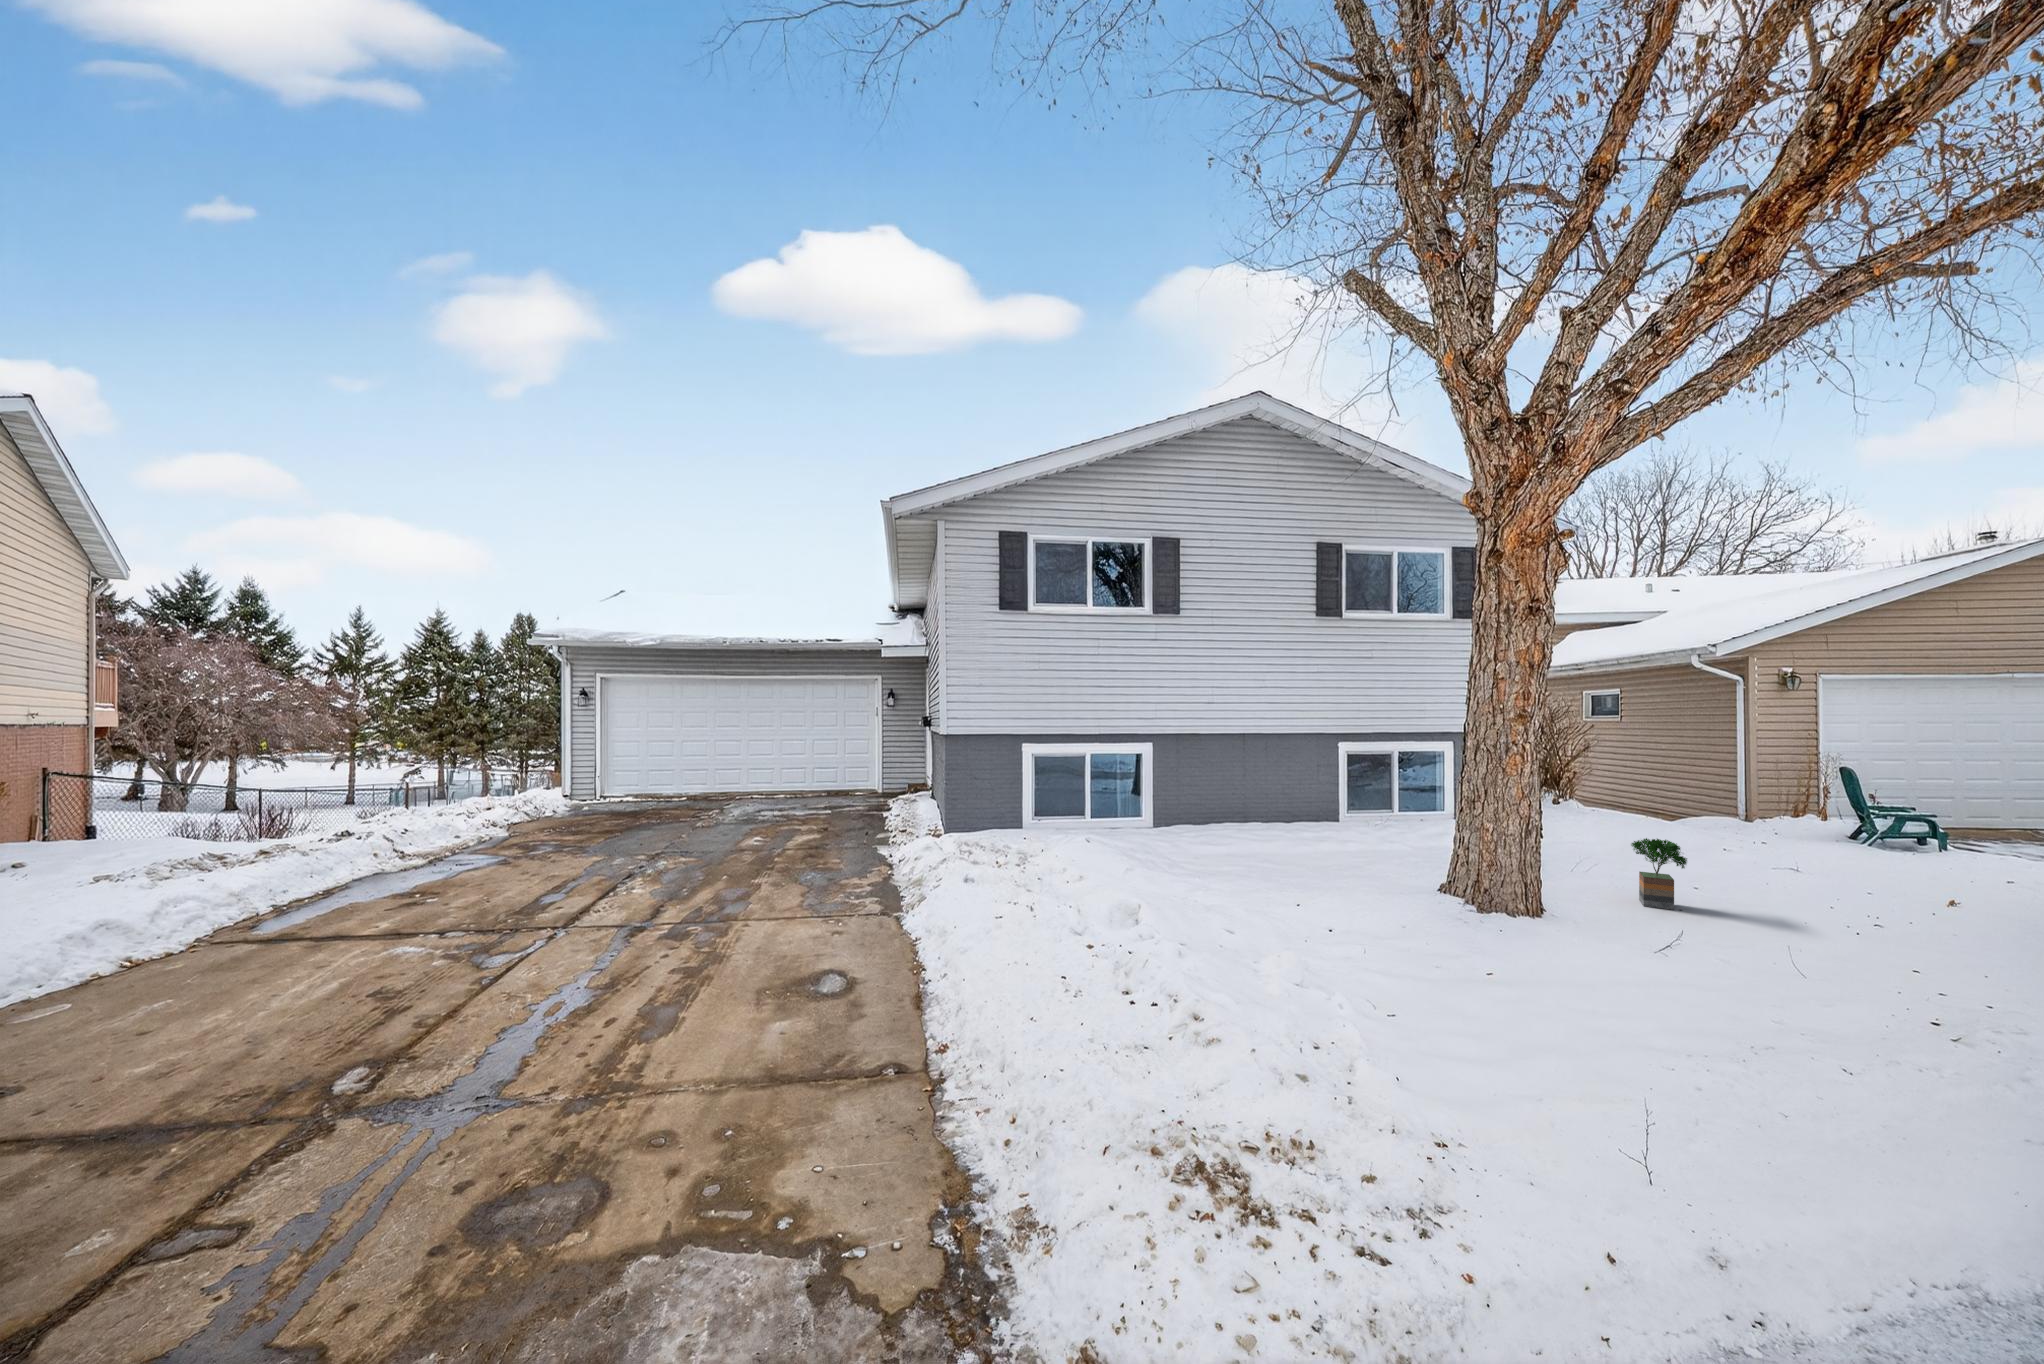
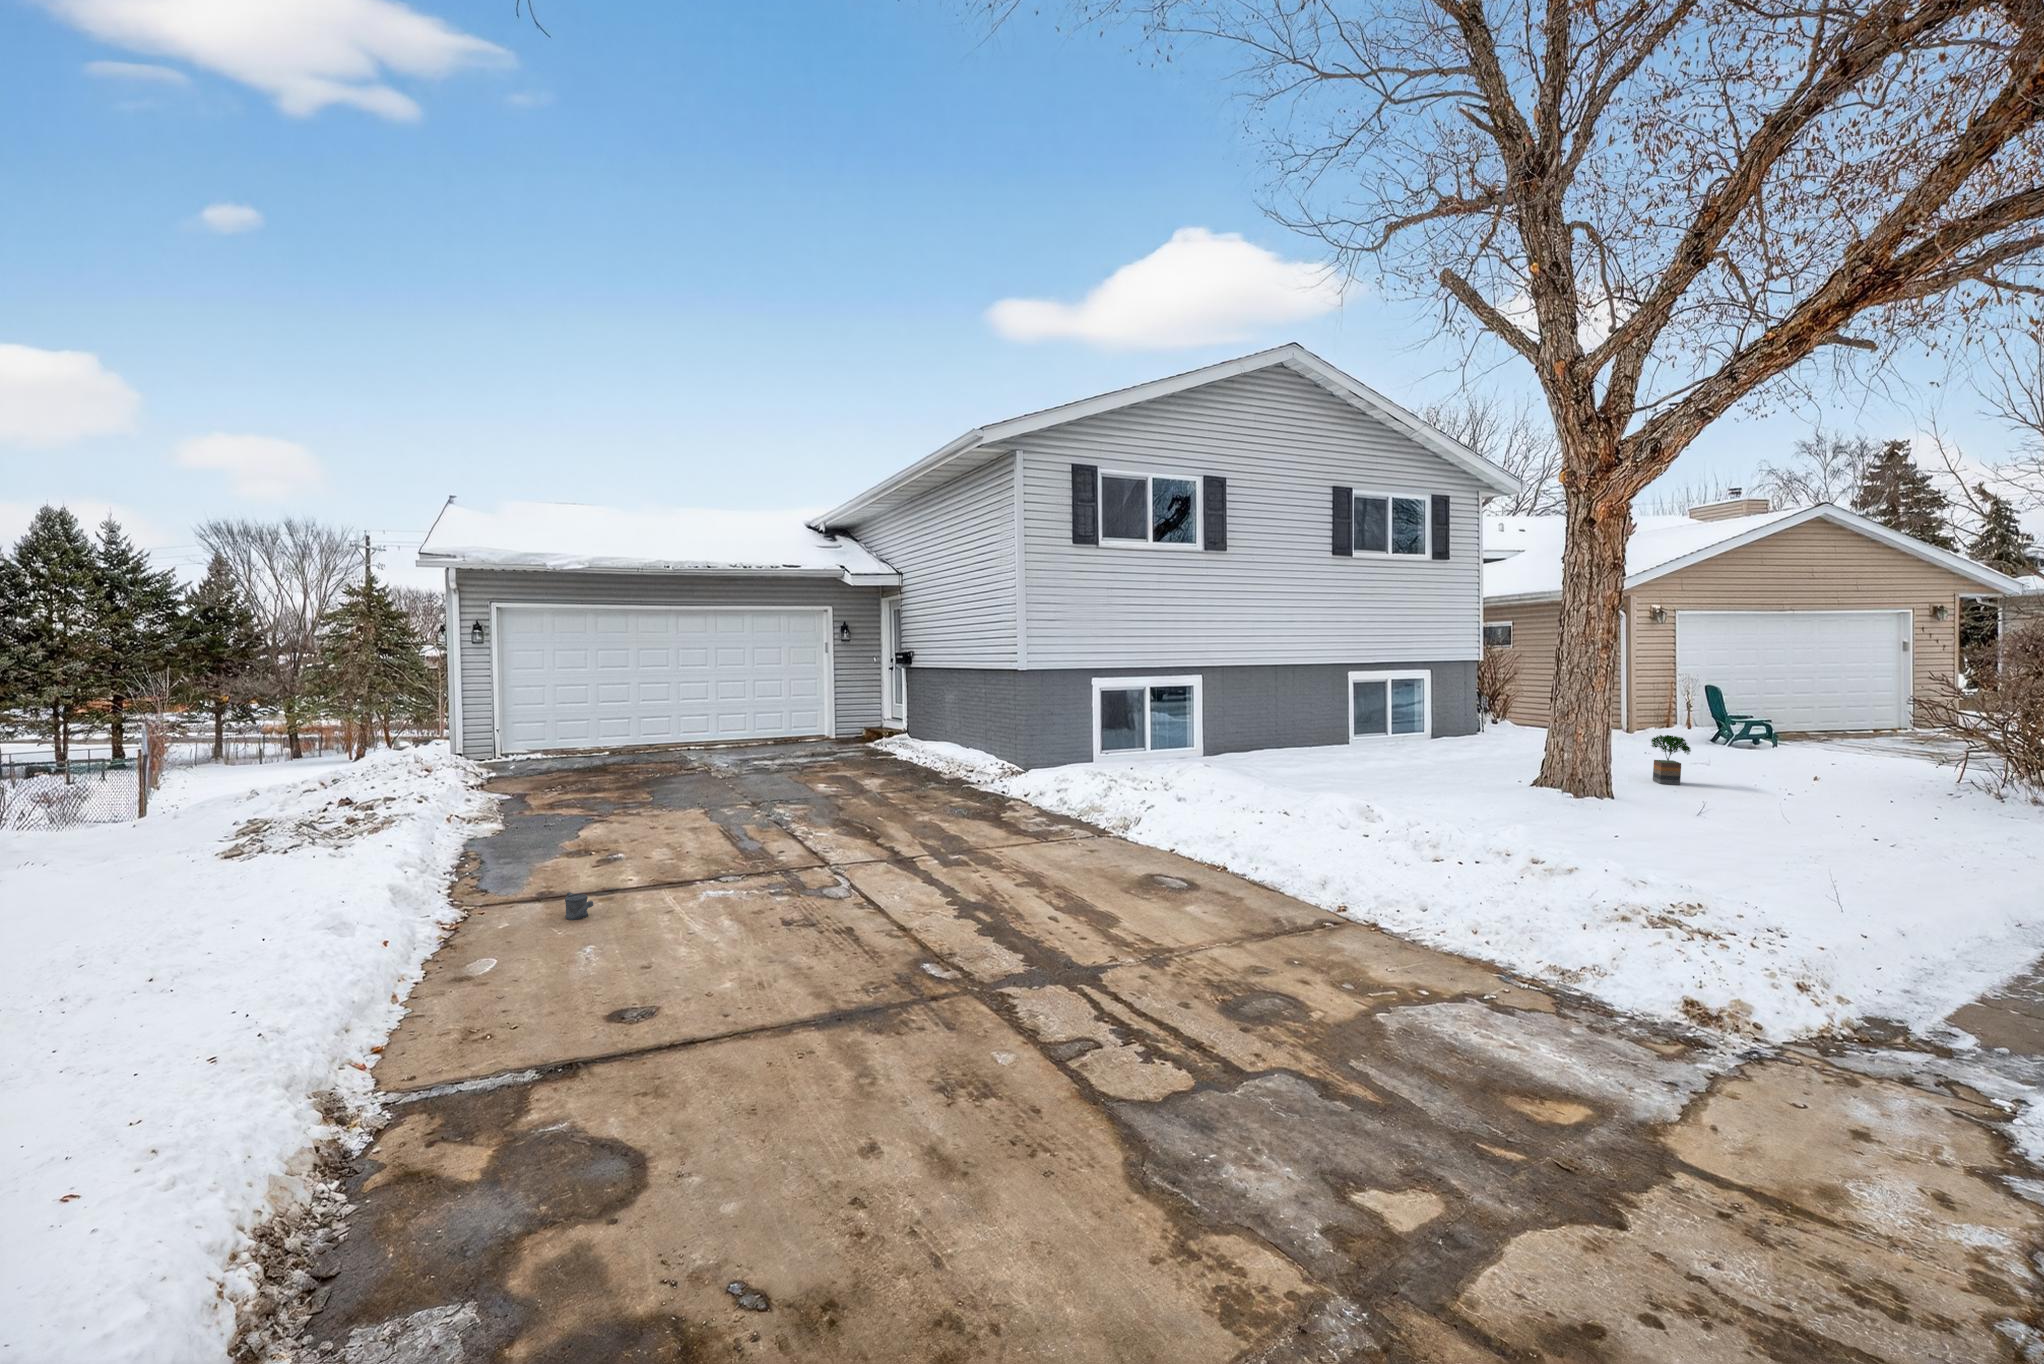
watering can: none [169,953,203,984] -> present [565,892,593,920]

